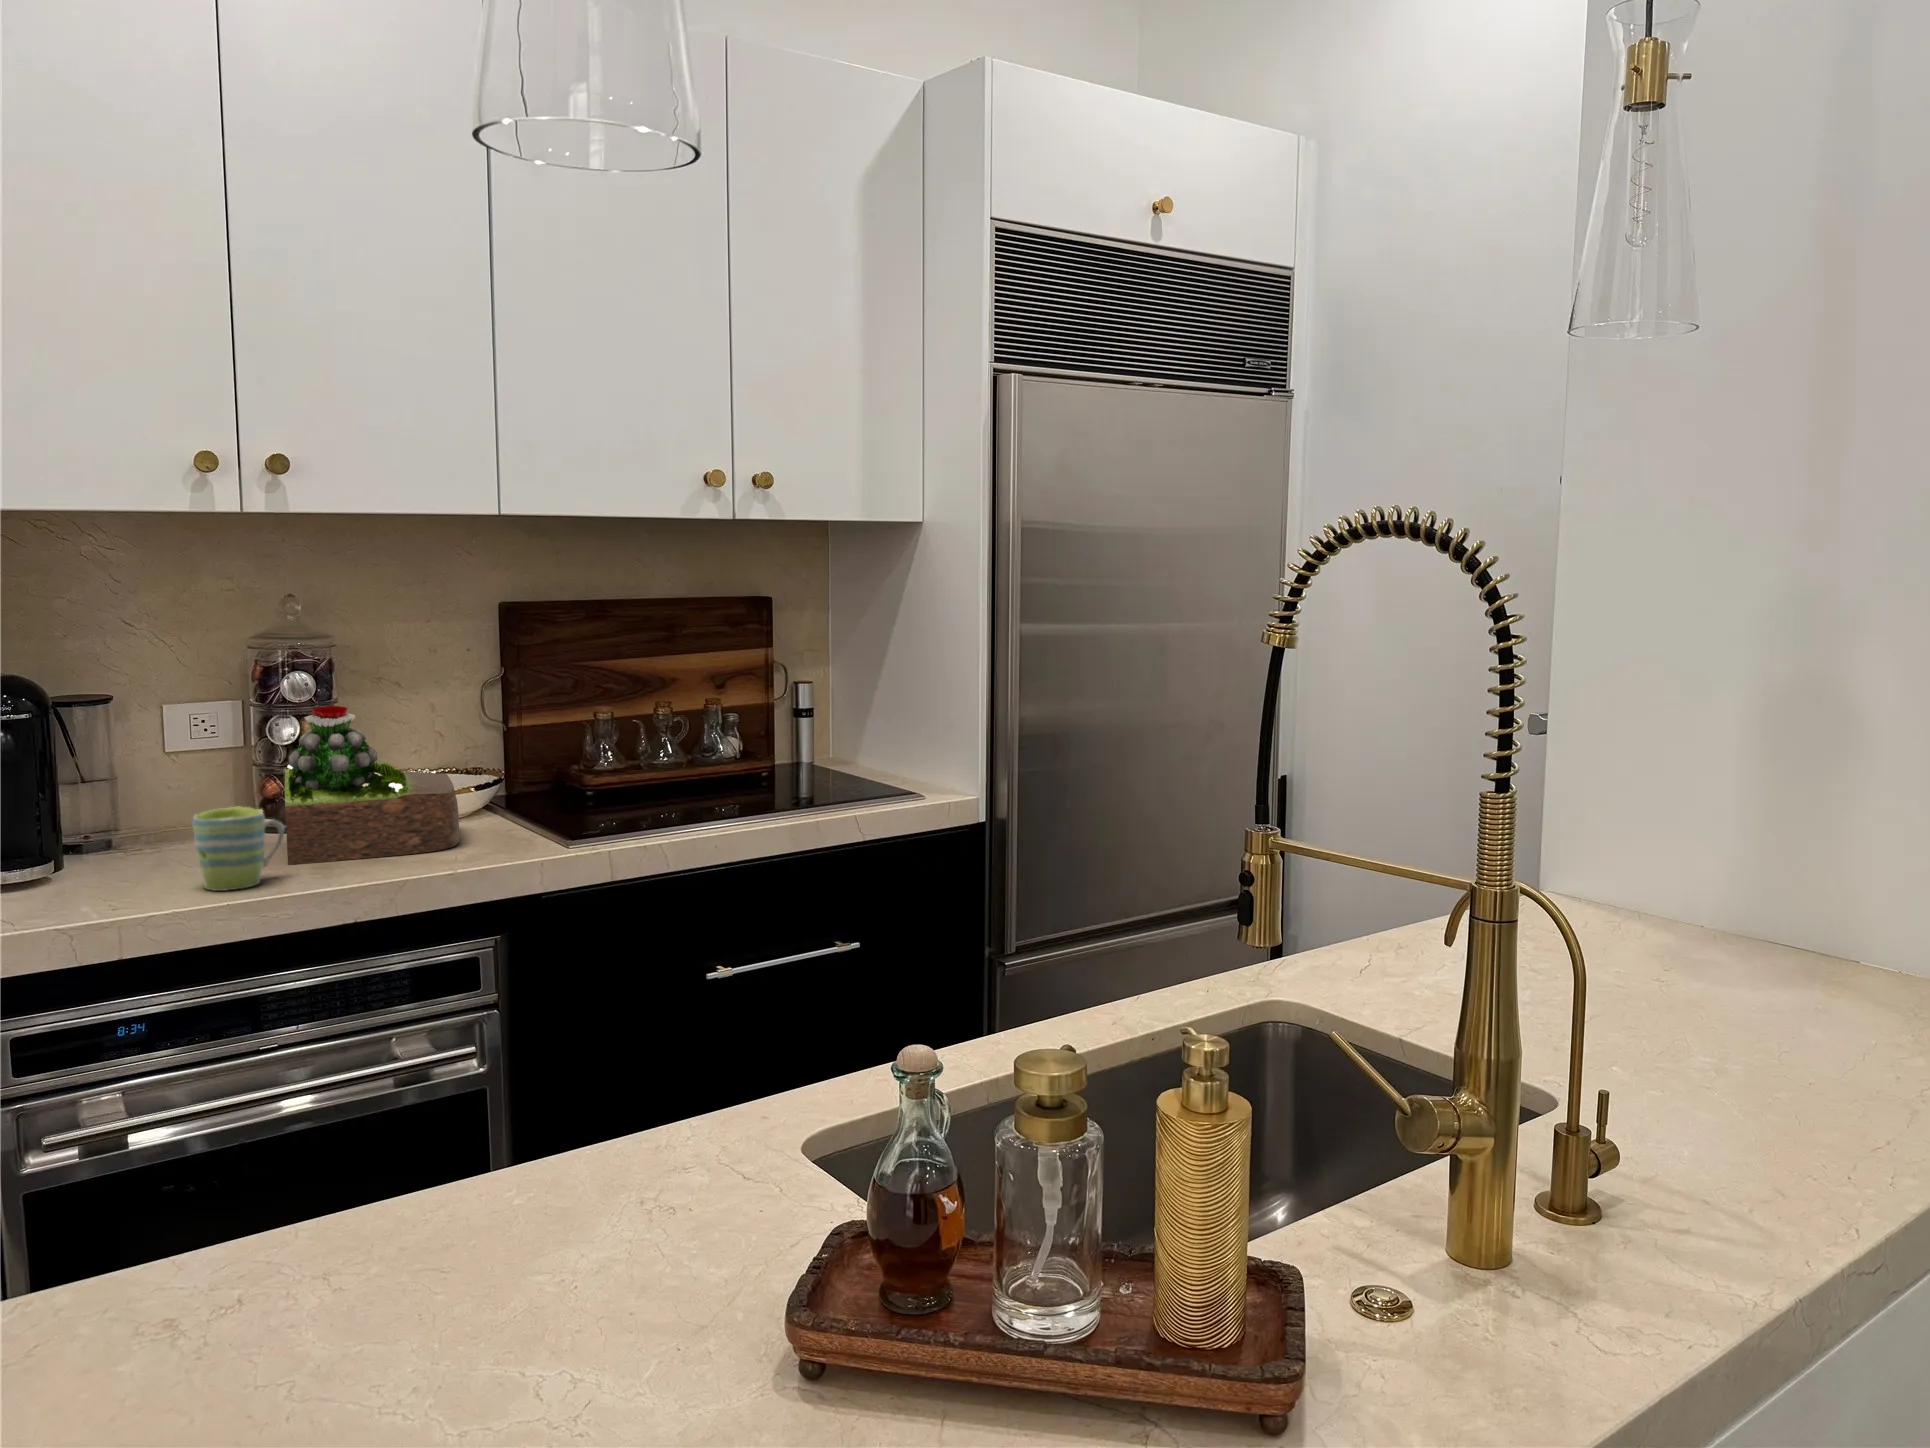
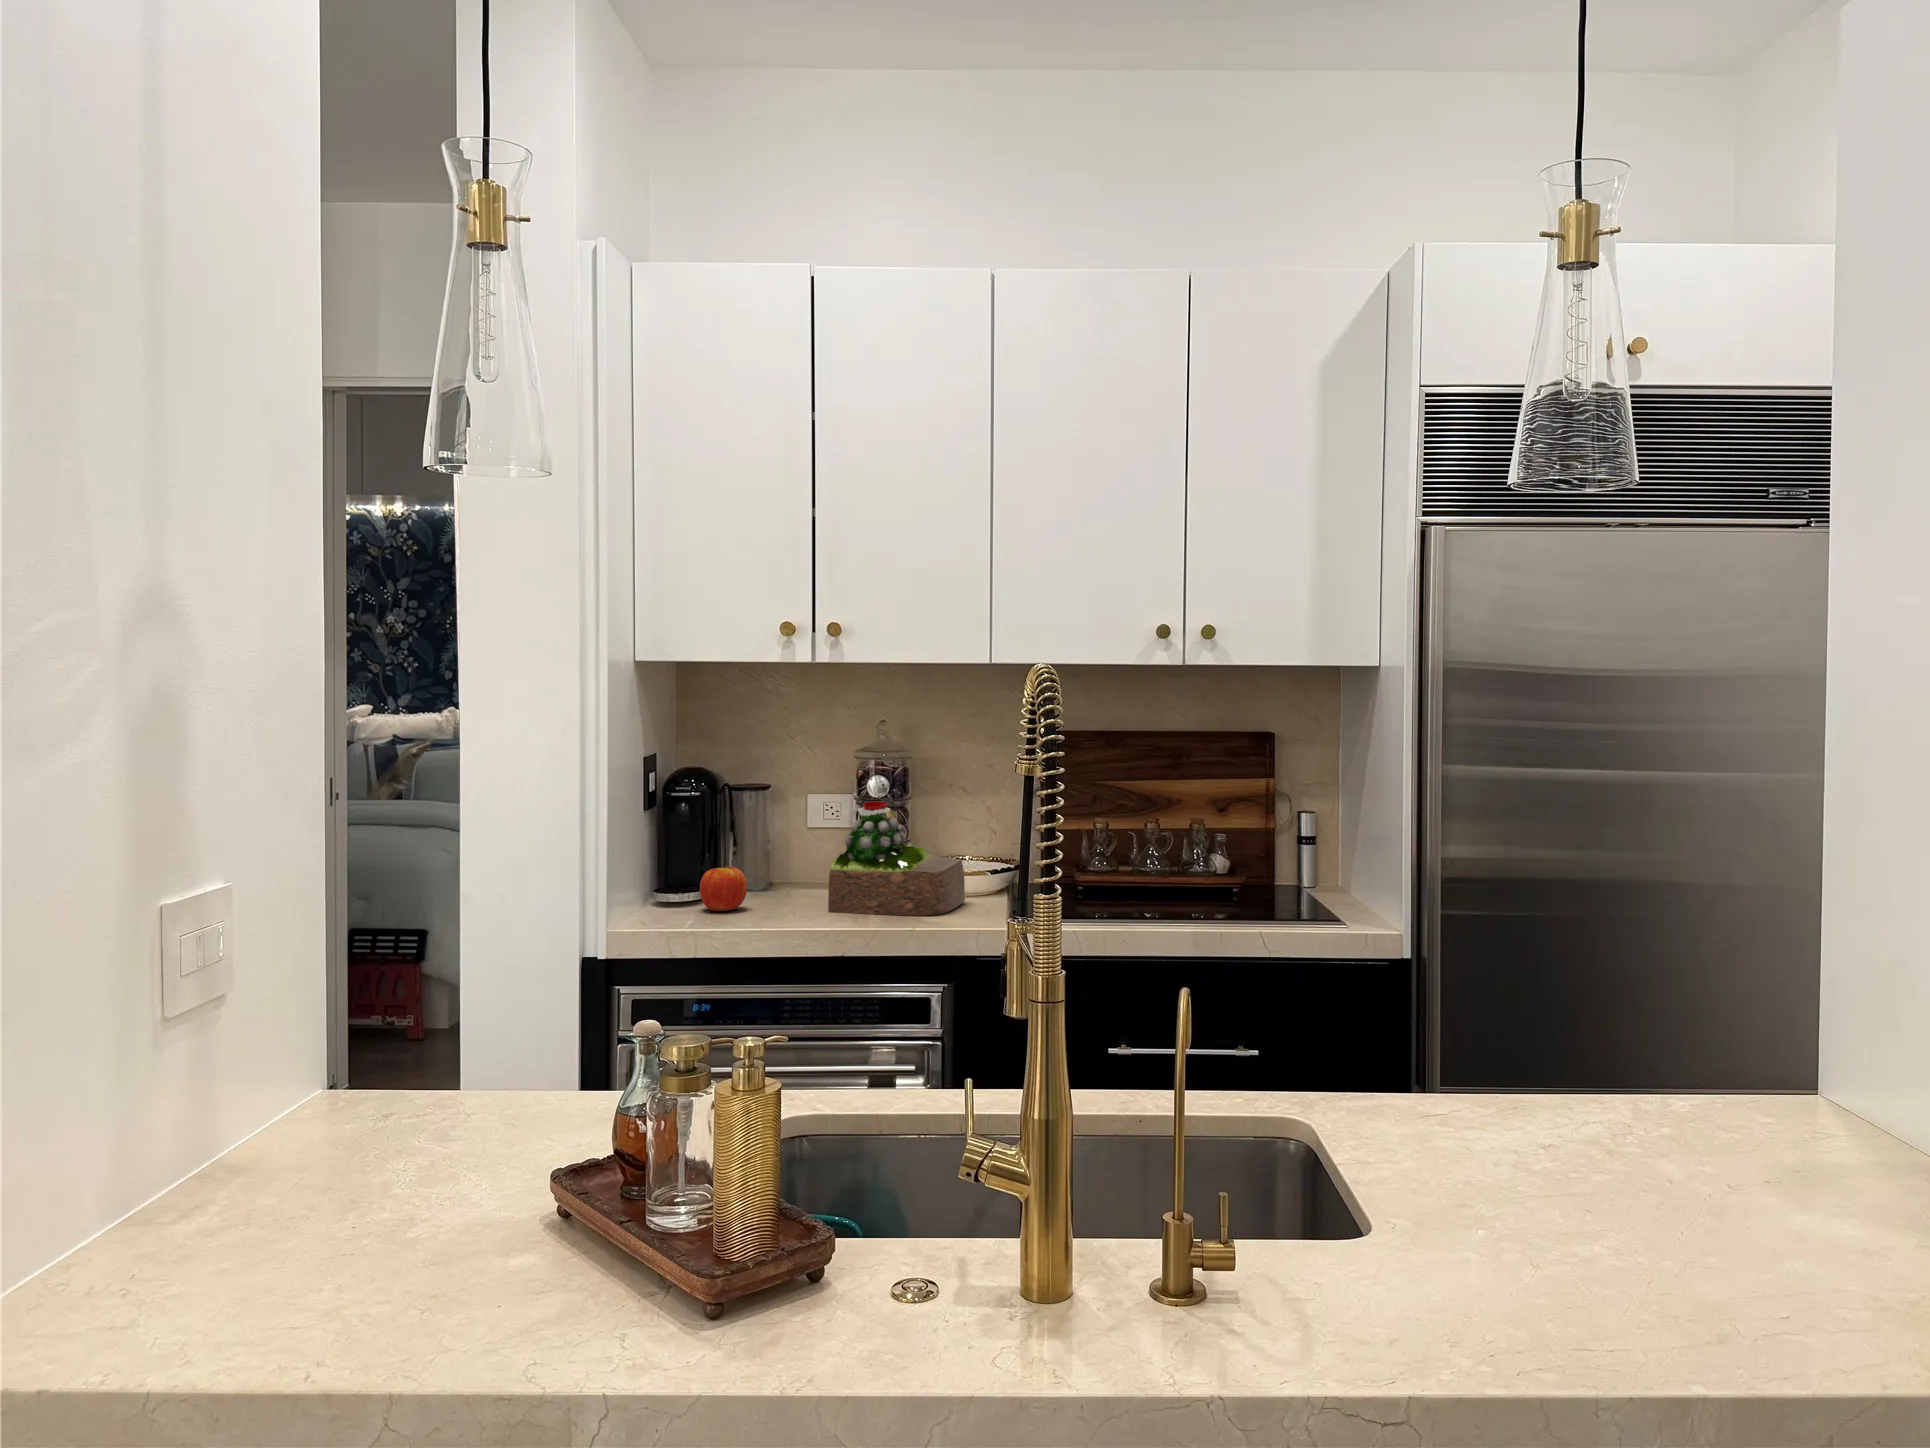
mug: present [192,807,285,891] -> none [755,865,814,922]
apple: none [70,814,151,888] -> present [700,863,747,911]

